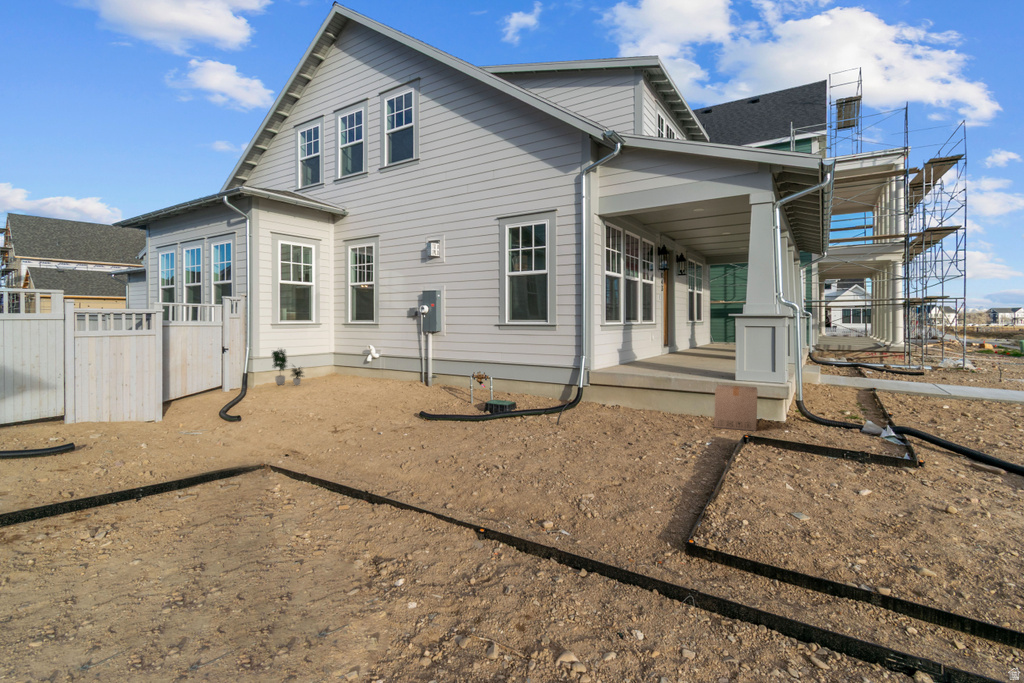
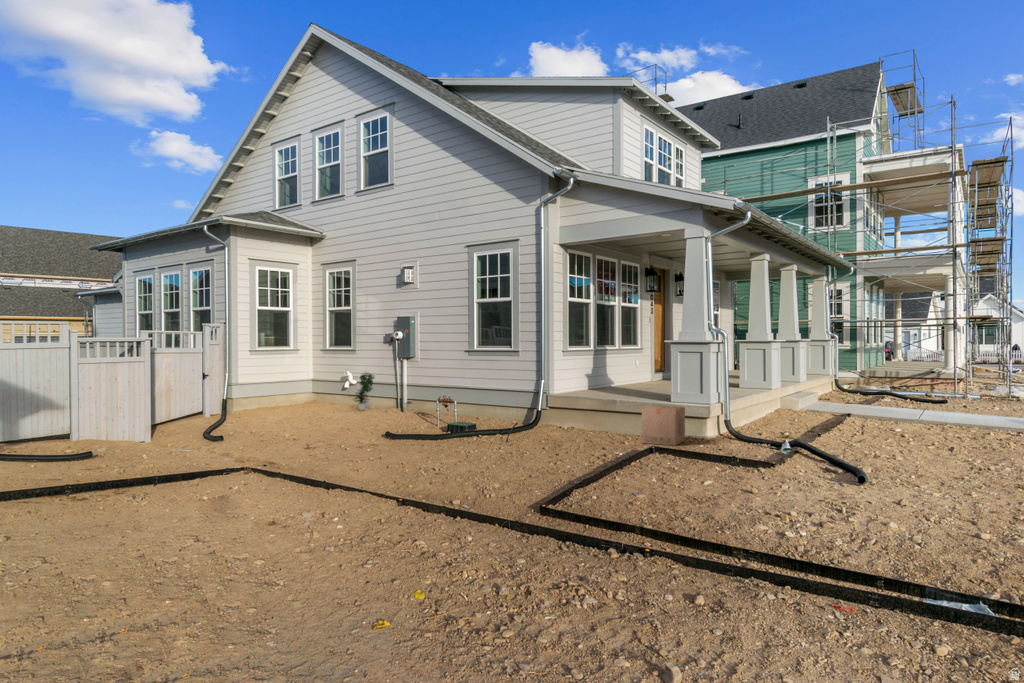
potted plant: present [272,349,303,385] -> present [355,373,374,410]

